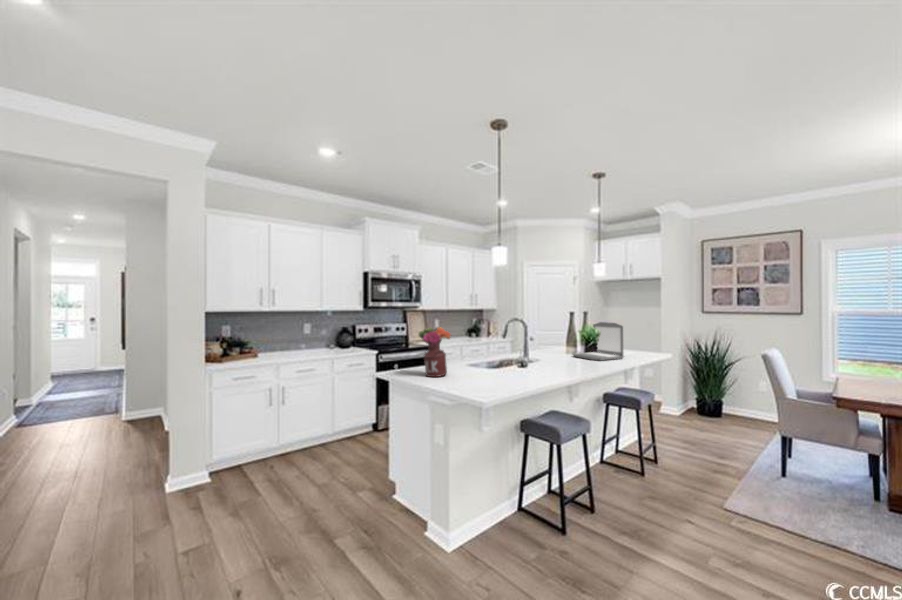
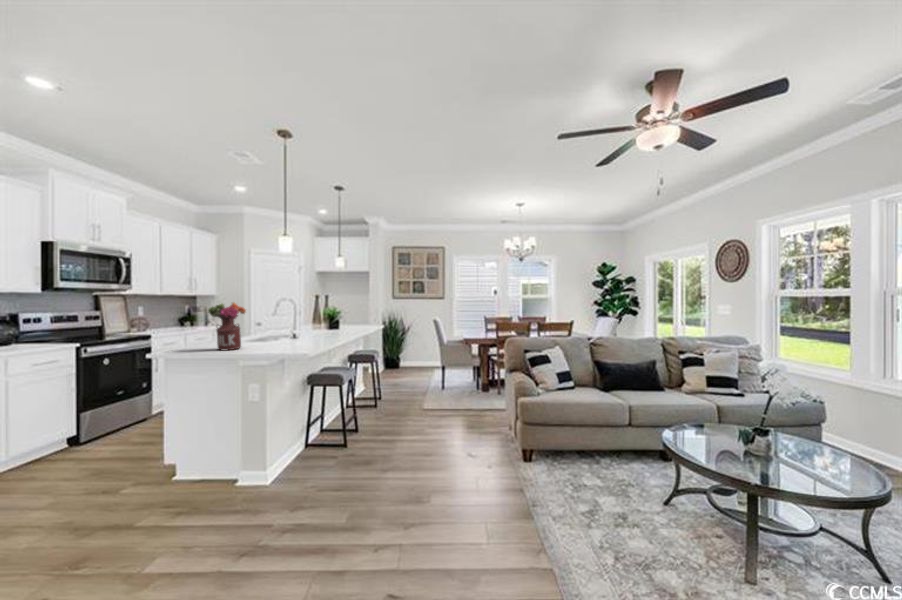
laptop: present [573,322,624,361] -> none [323,302,364,332]

